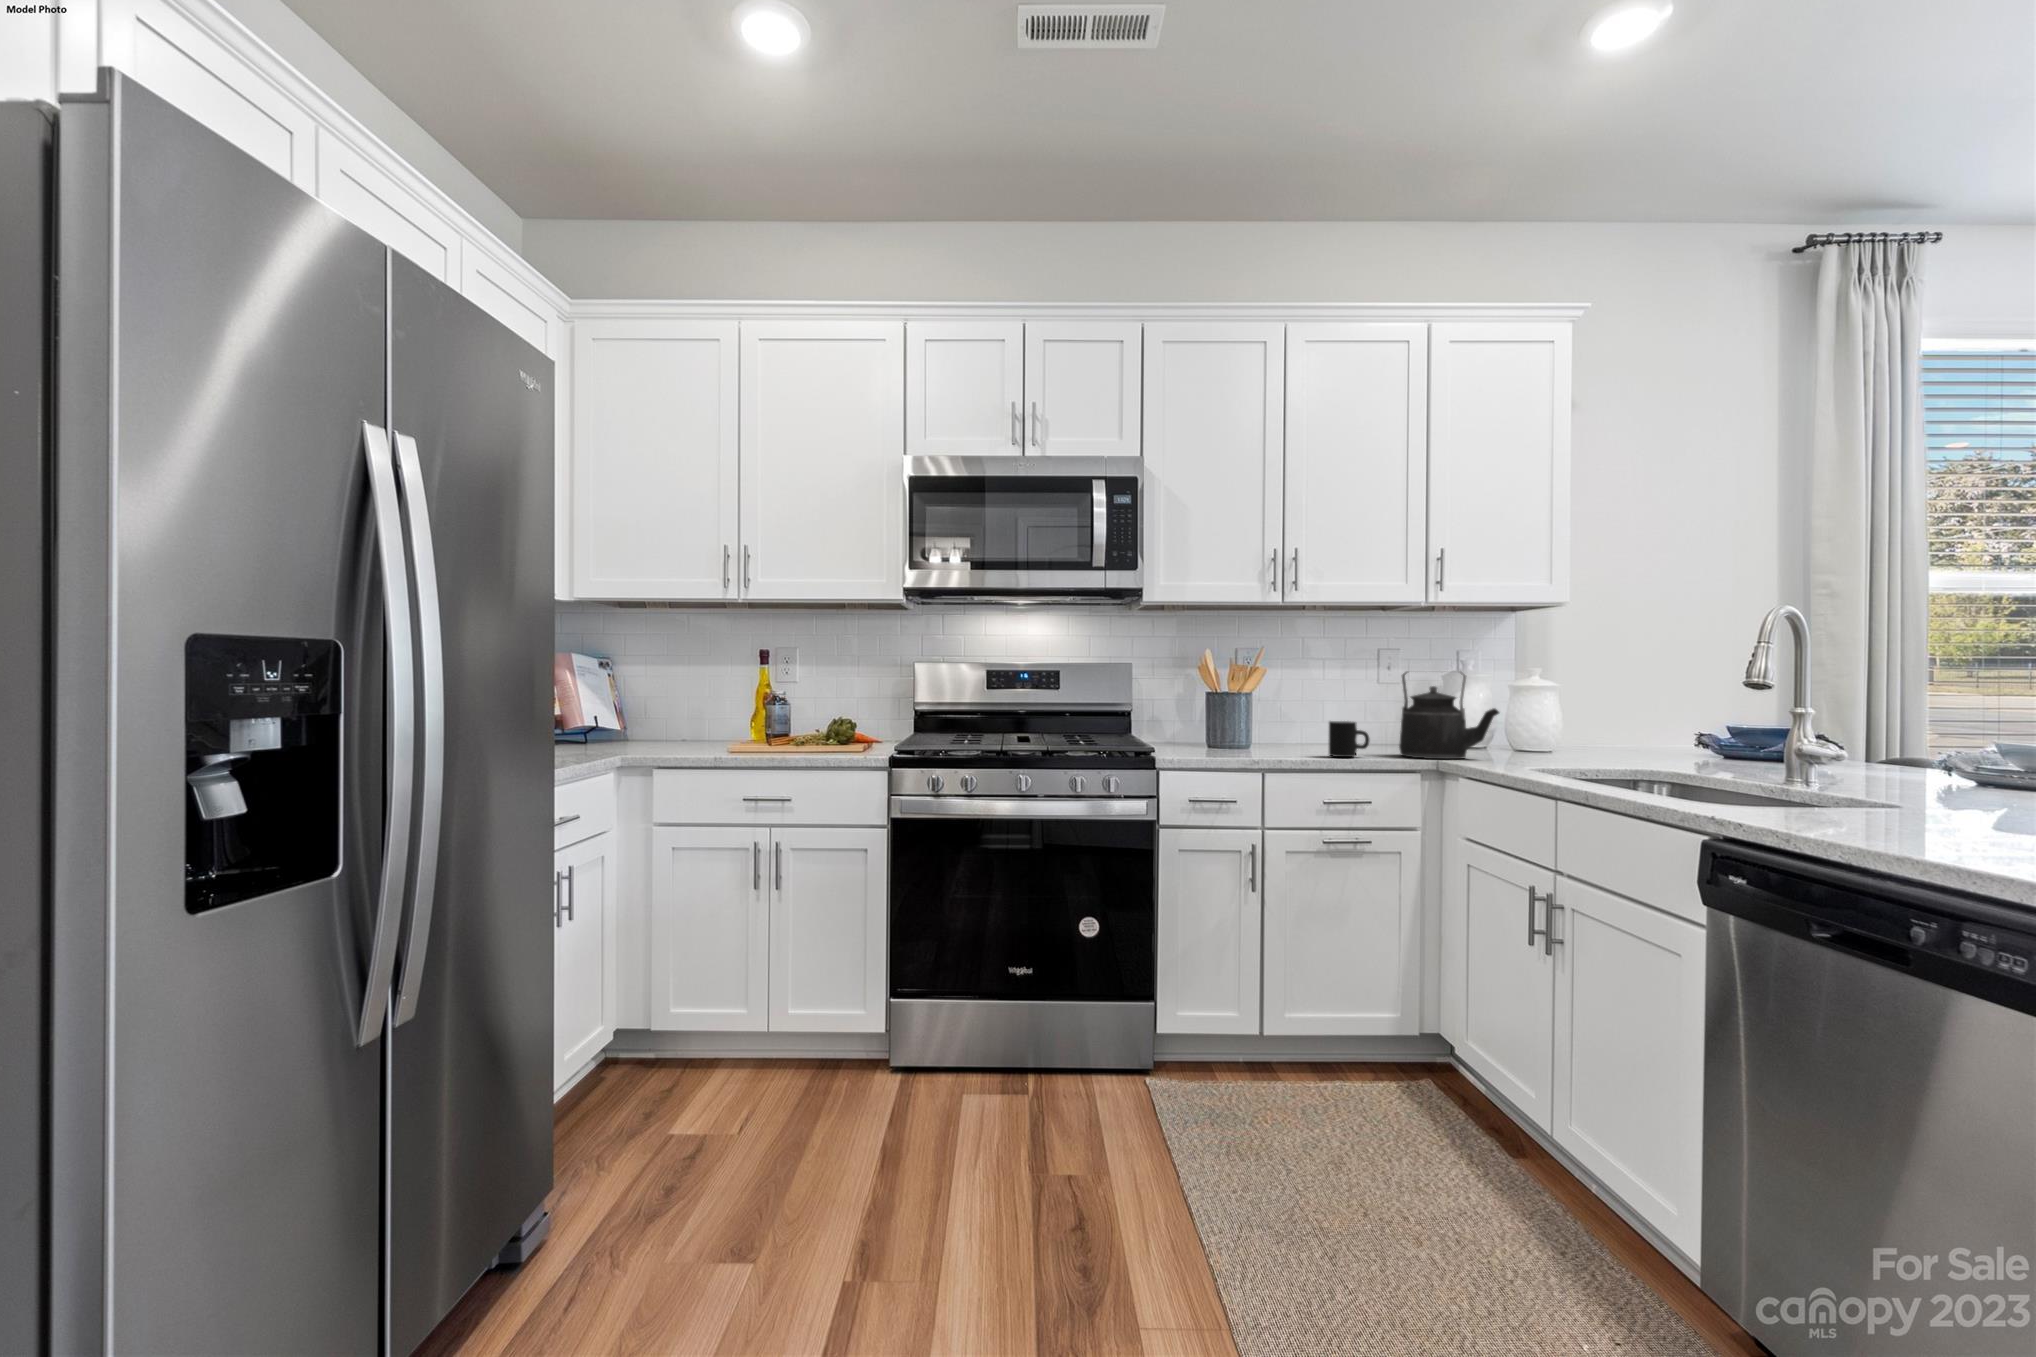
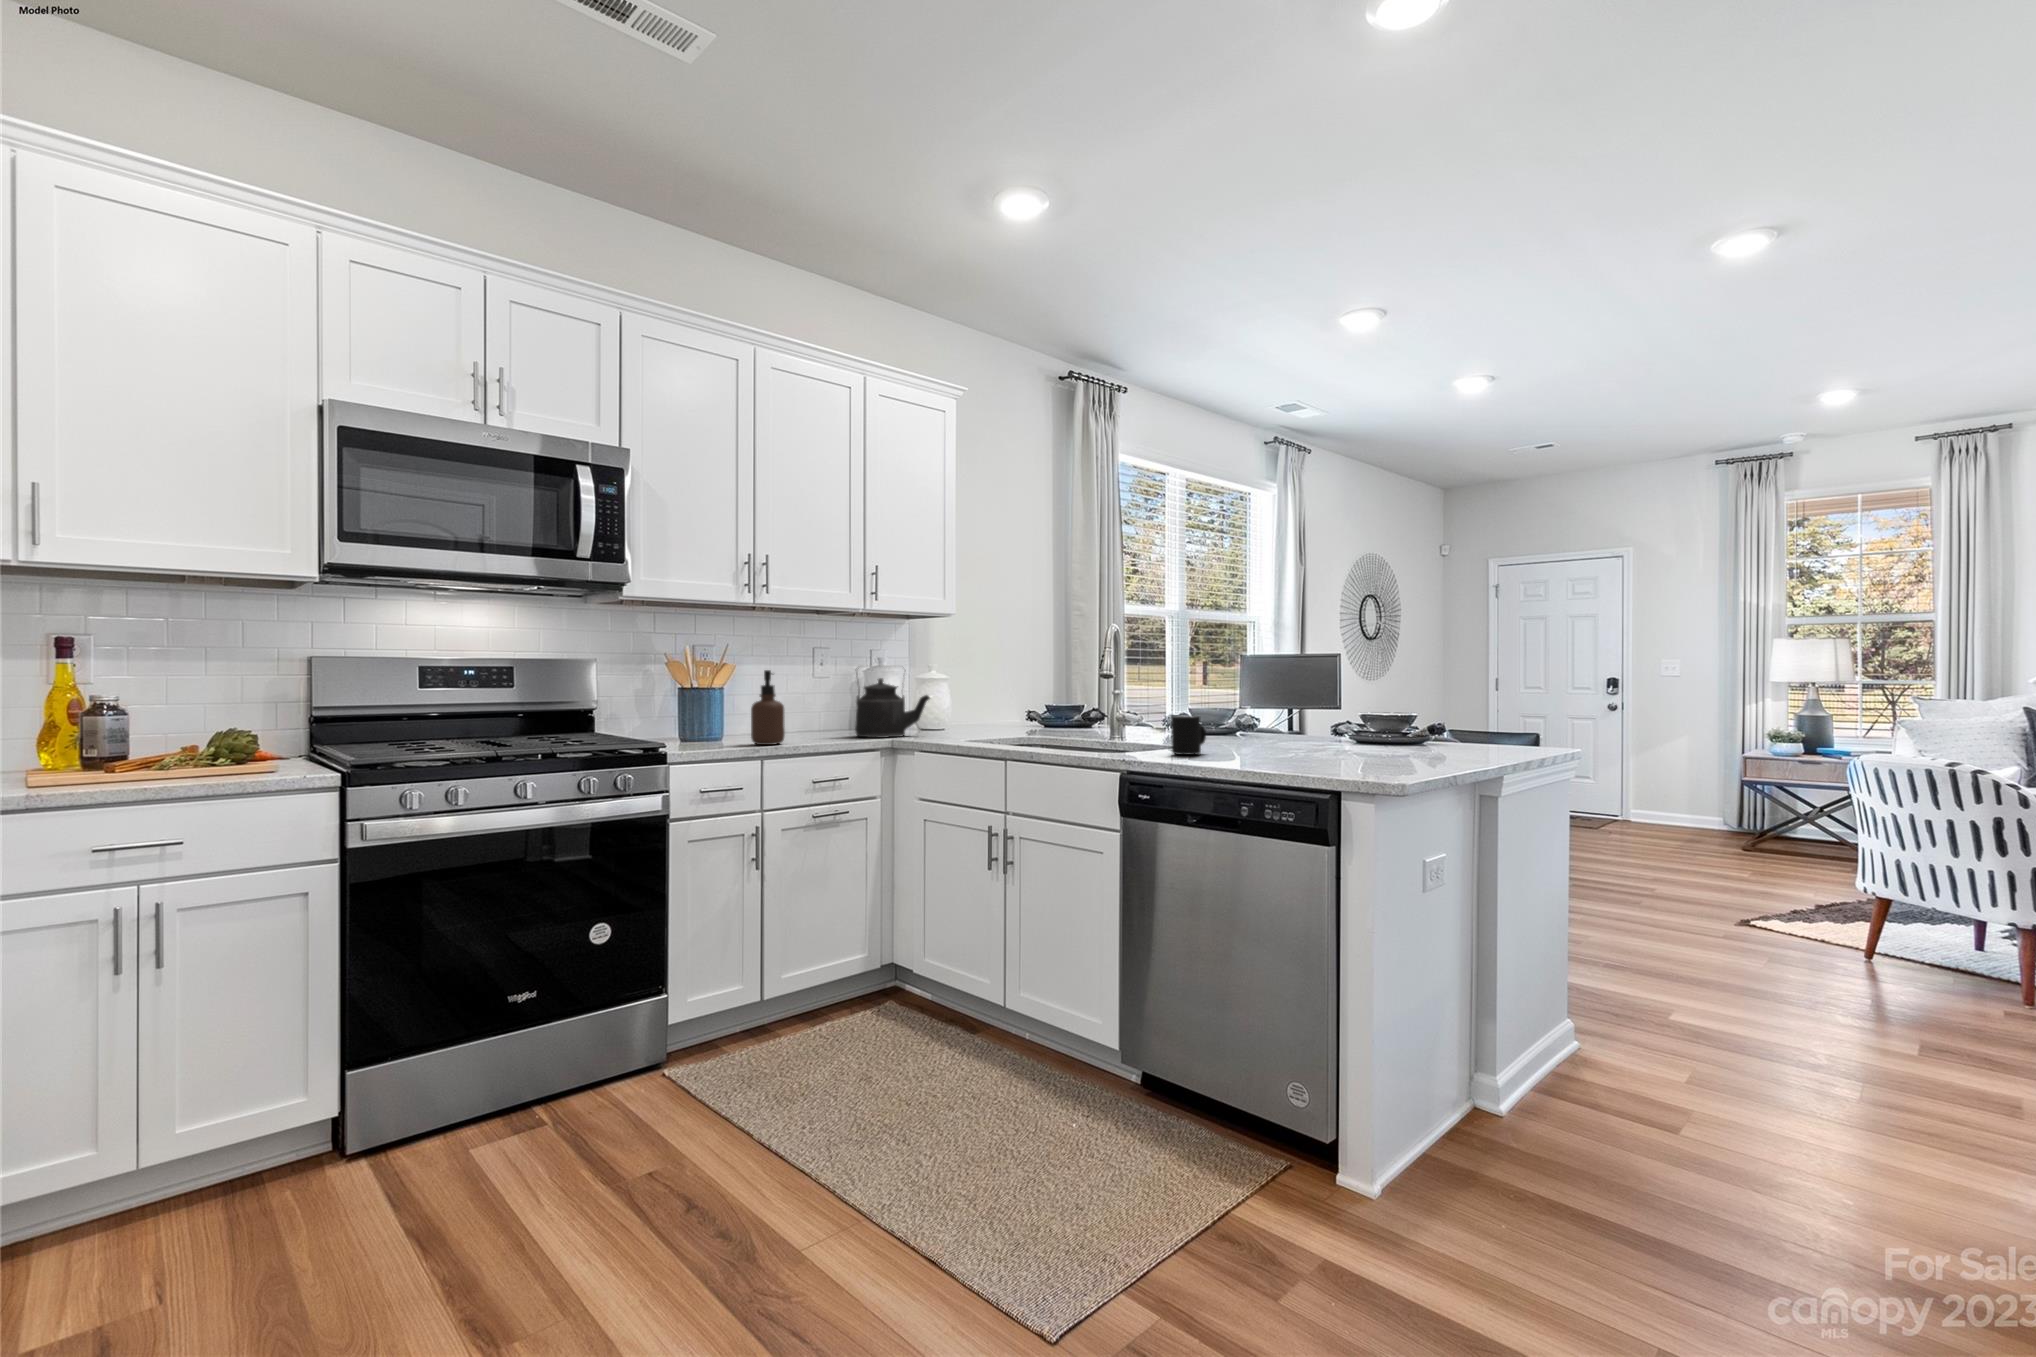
soap dispenser: none [1263,675,1300,757] -> present [751,670,785,745]
mug: present [1329,721,1369,757] -> present [1171,716,1206,755]

